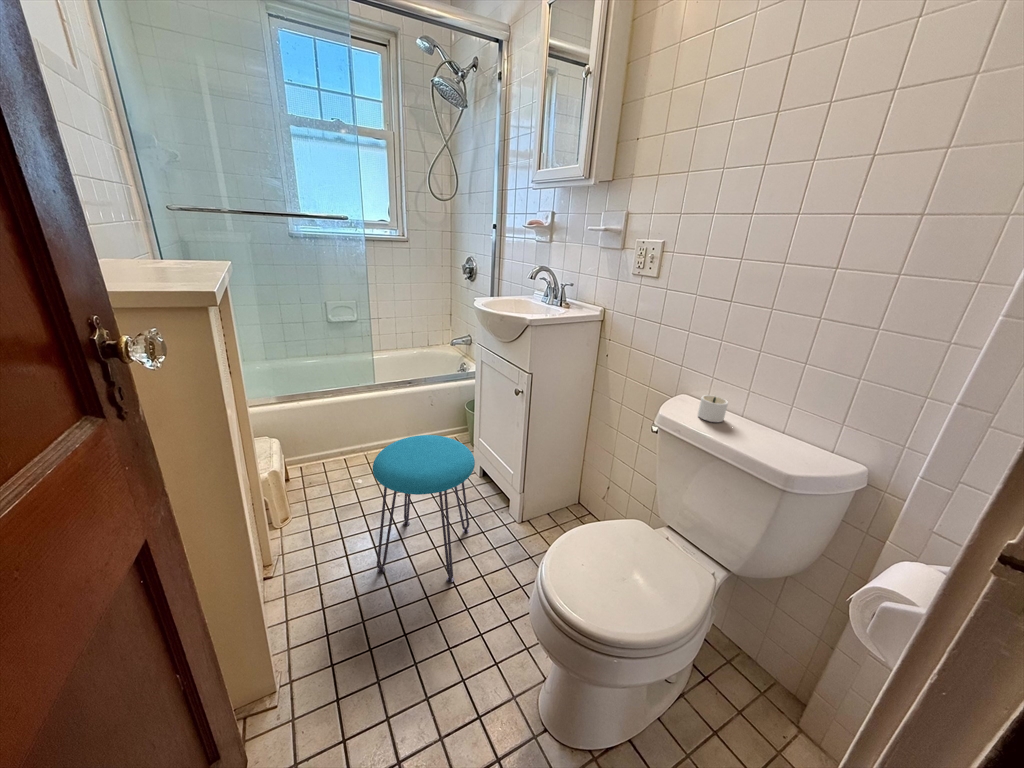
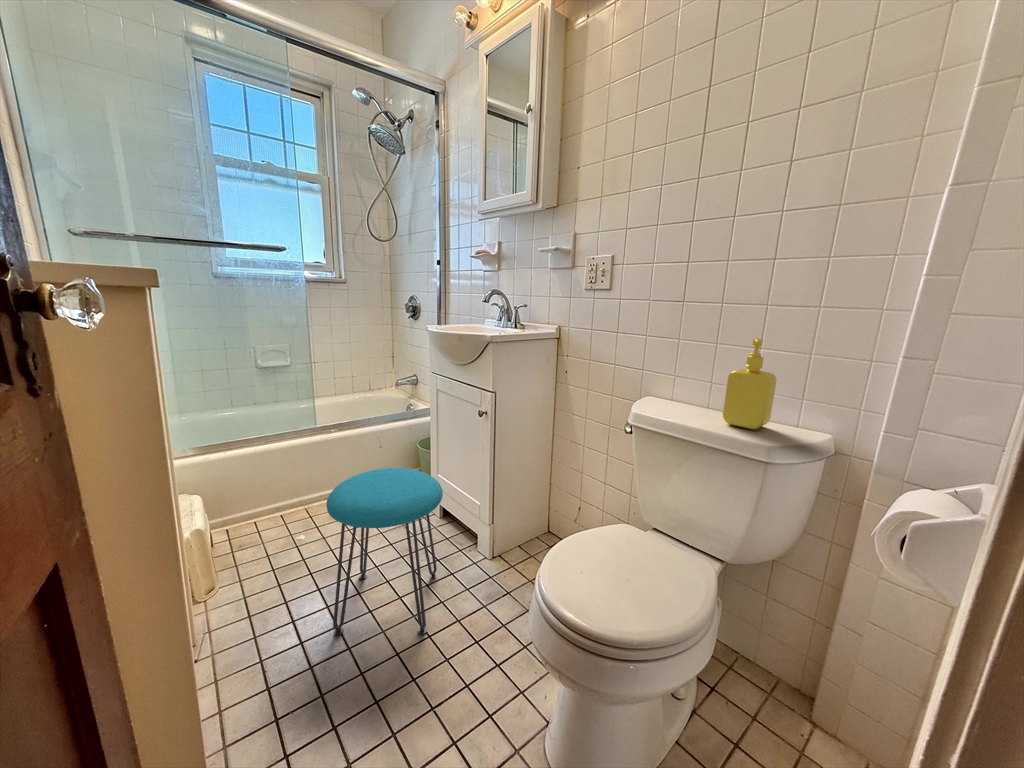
soap dispenser: none [752,358,816,453] -> present [723,338,776,430]
candle: present [698,395,728,422] -> none [668,389,703,416]

